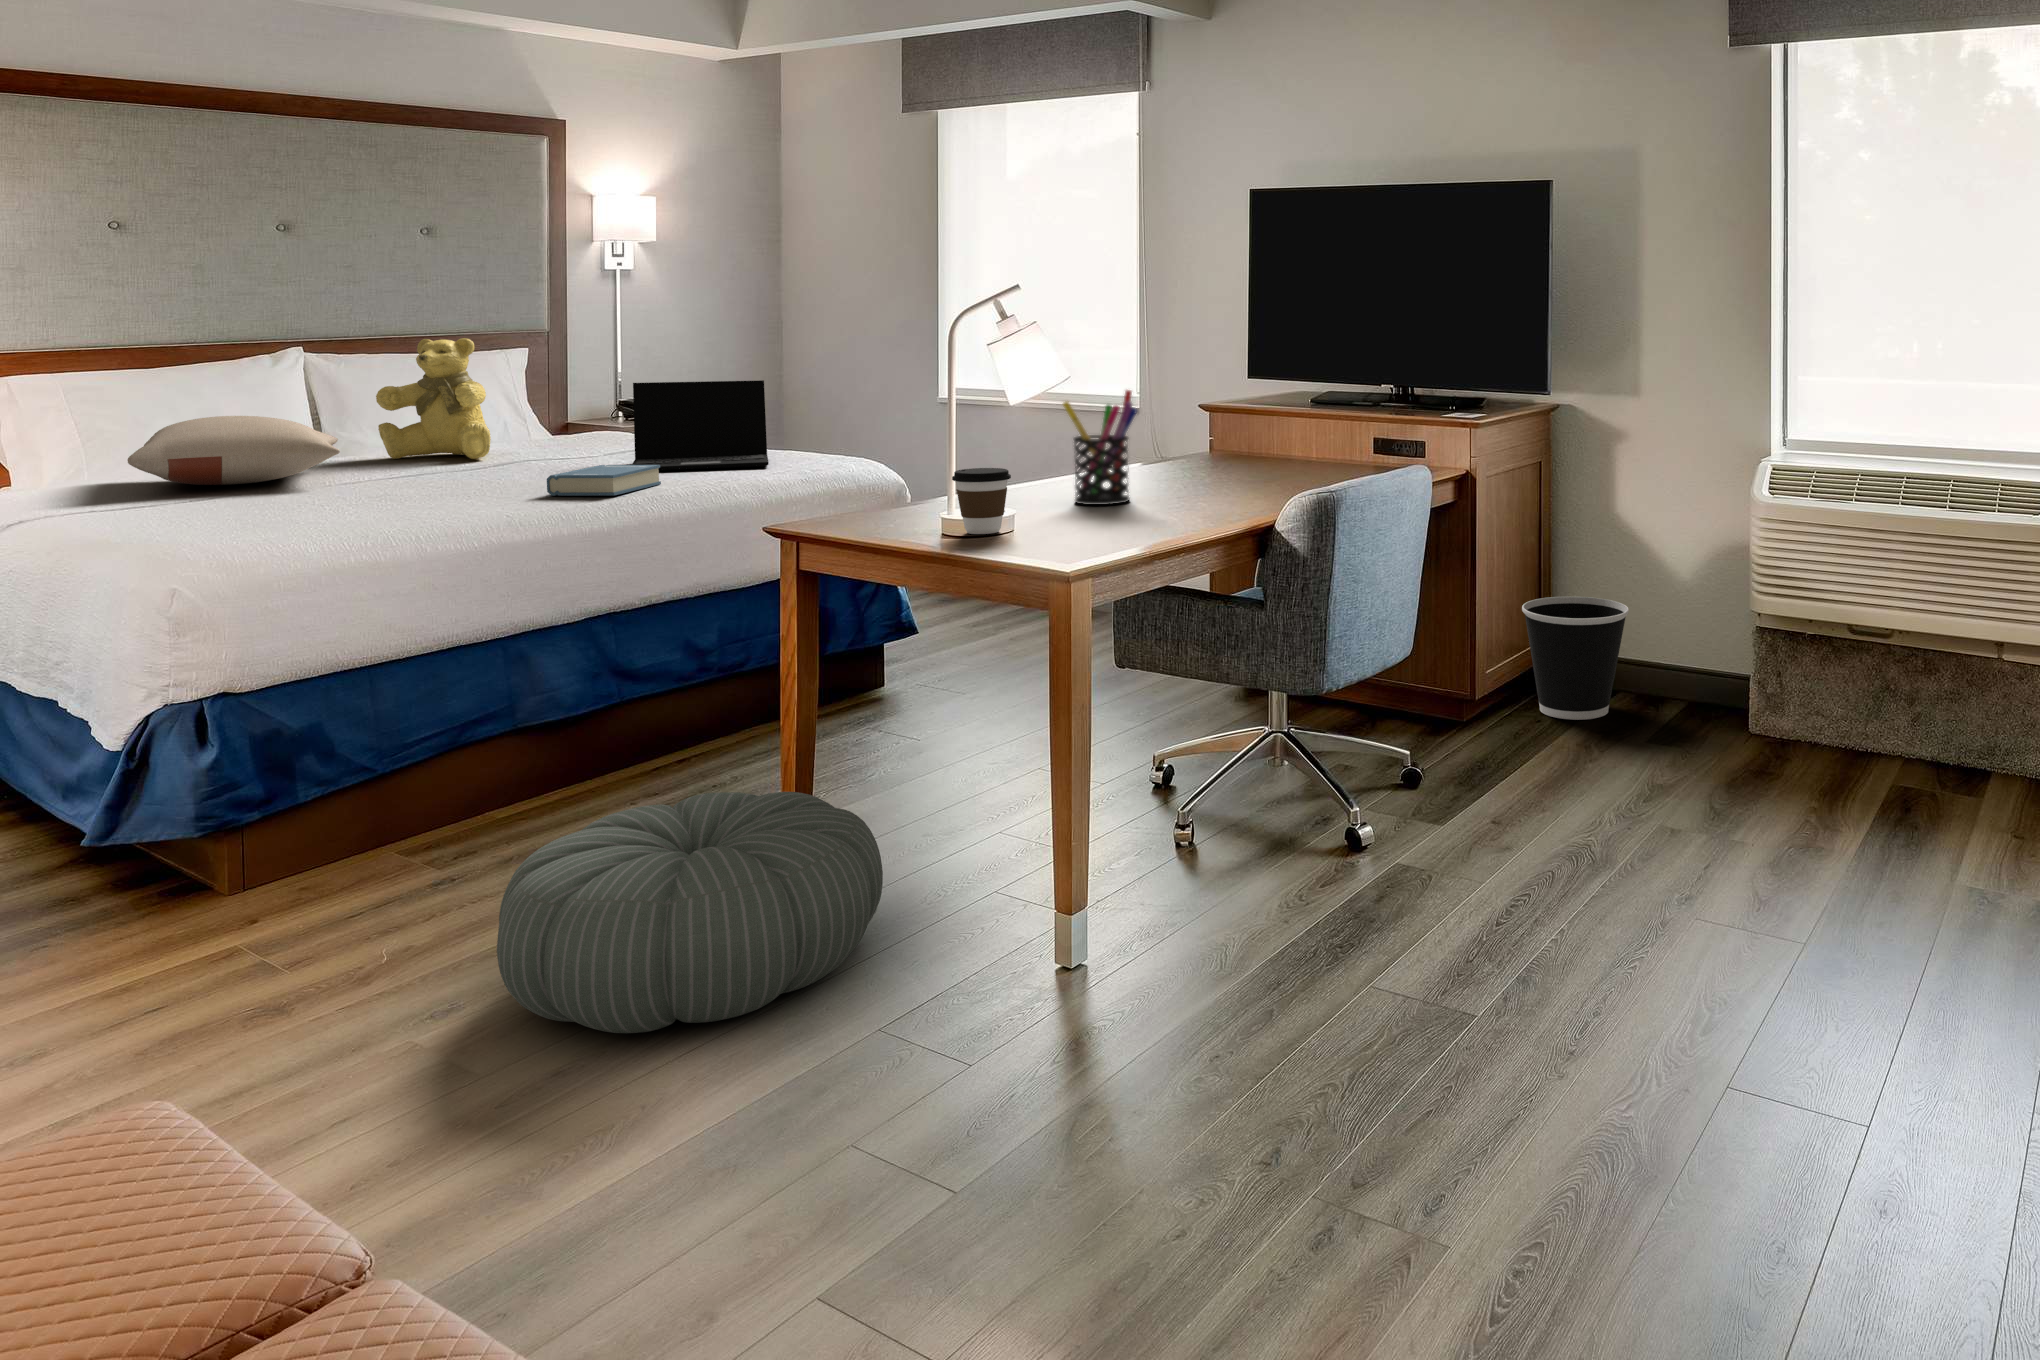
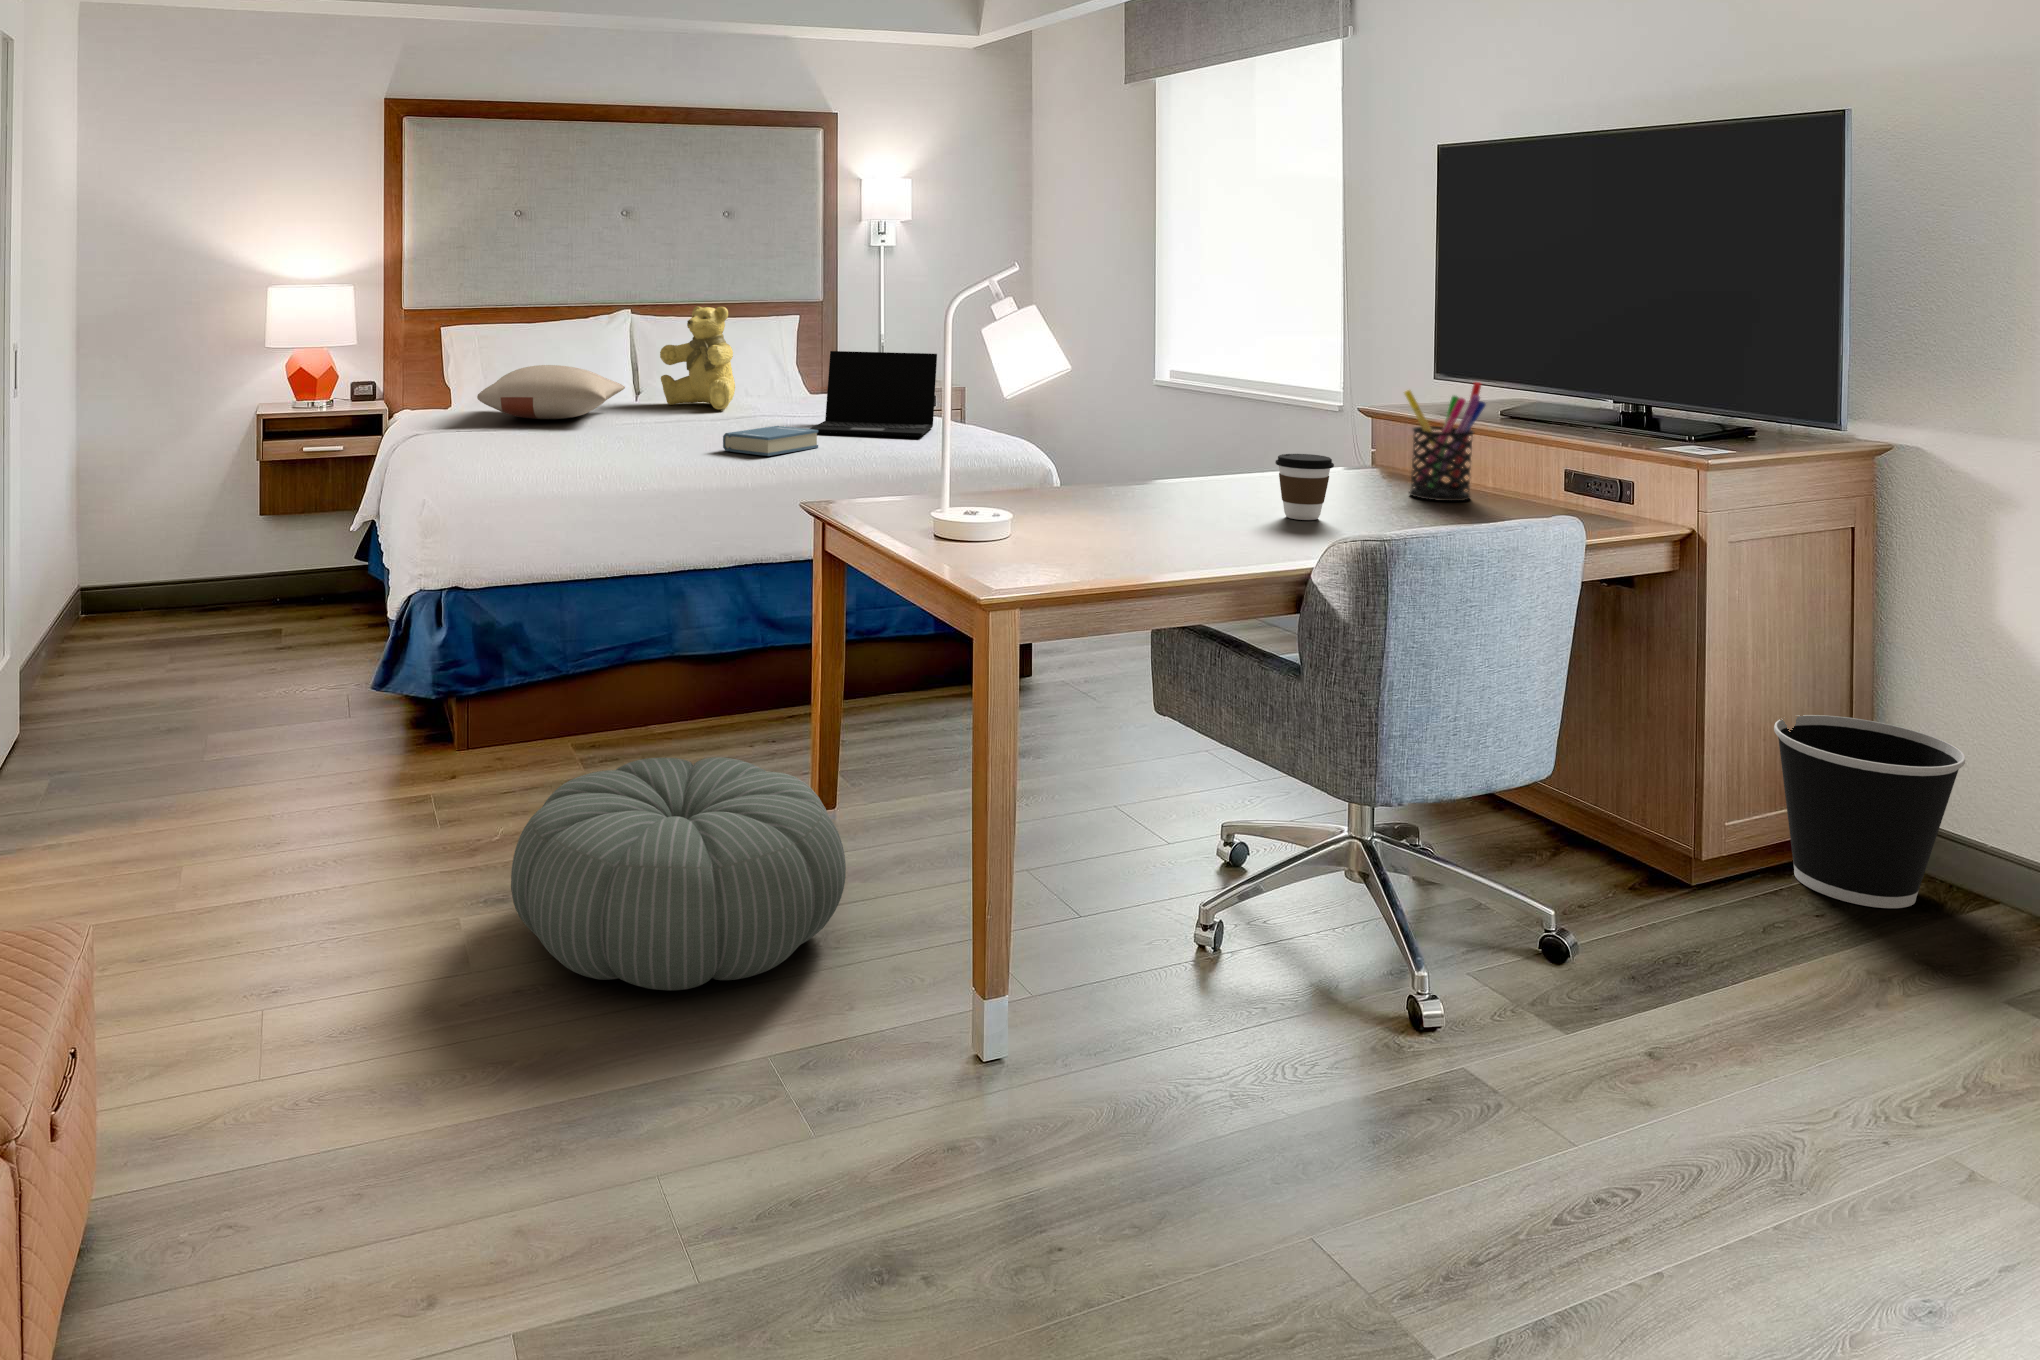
pen holder: present [1063,390,1137,505] -> present [1405,382,1486,501]
coffee cup: present [952,468,1011,534] -> present [1275,454,1334,520]

